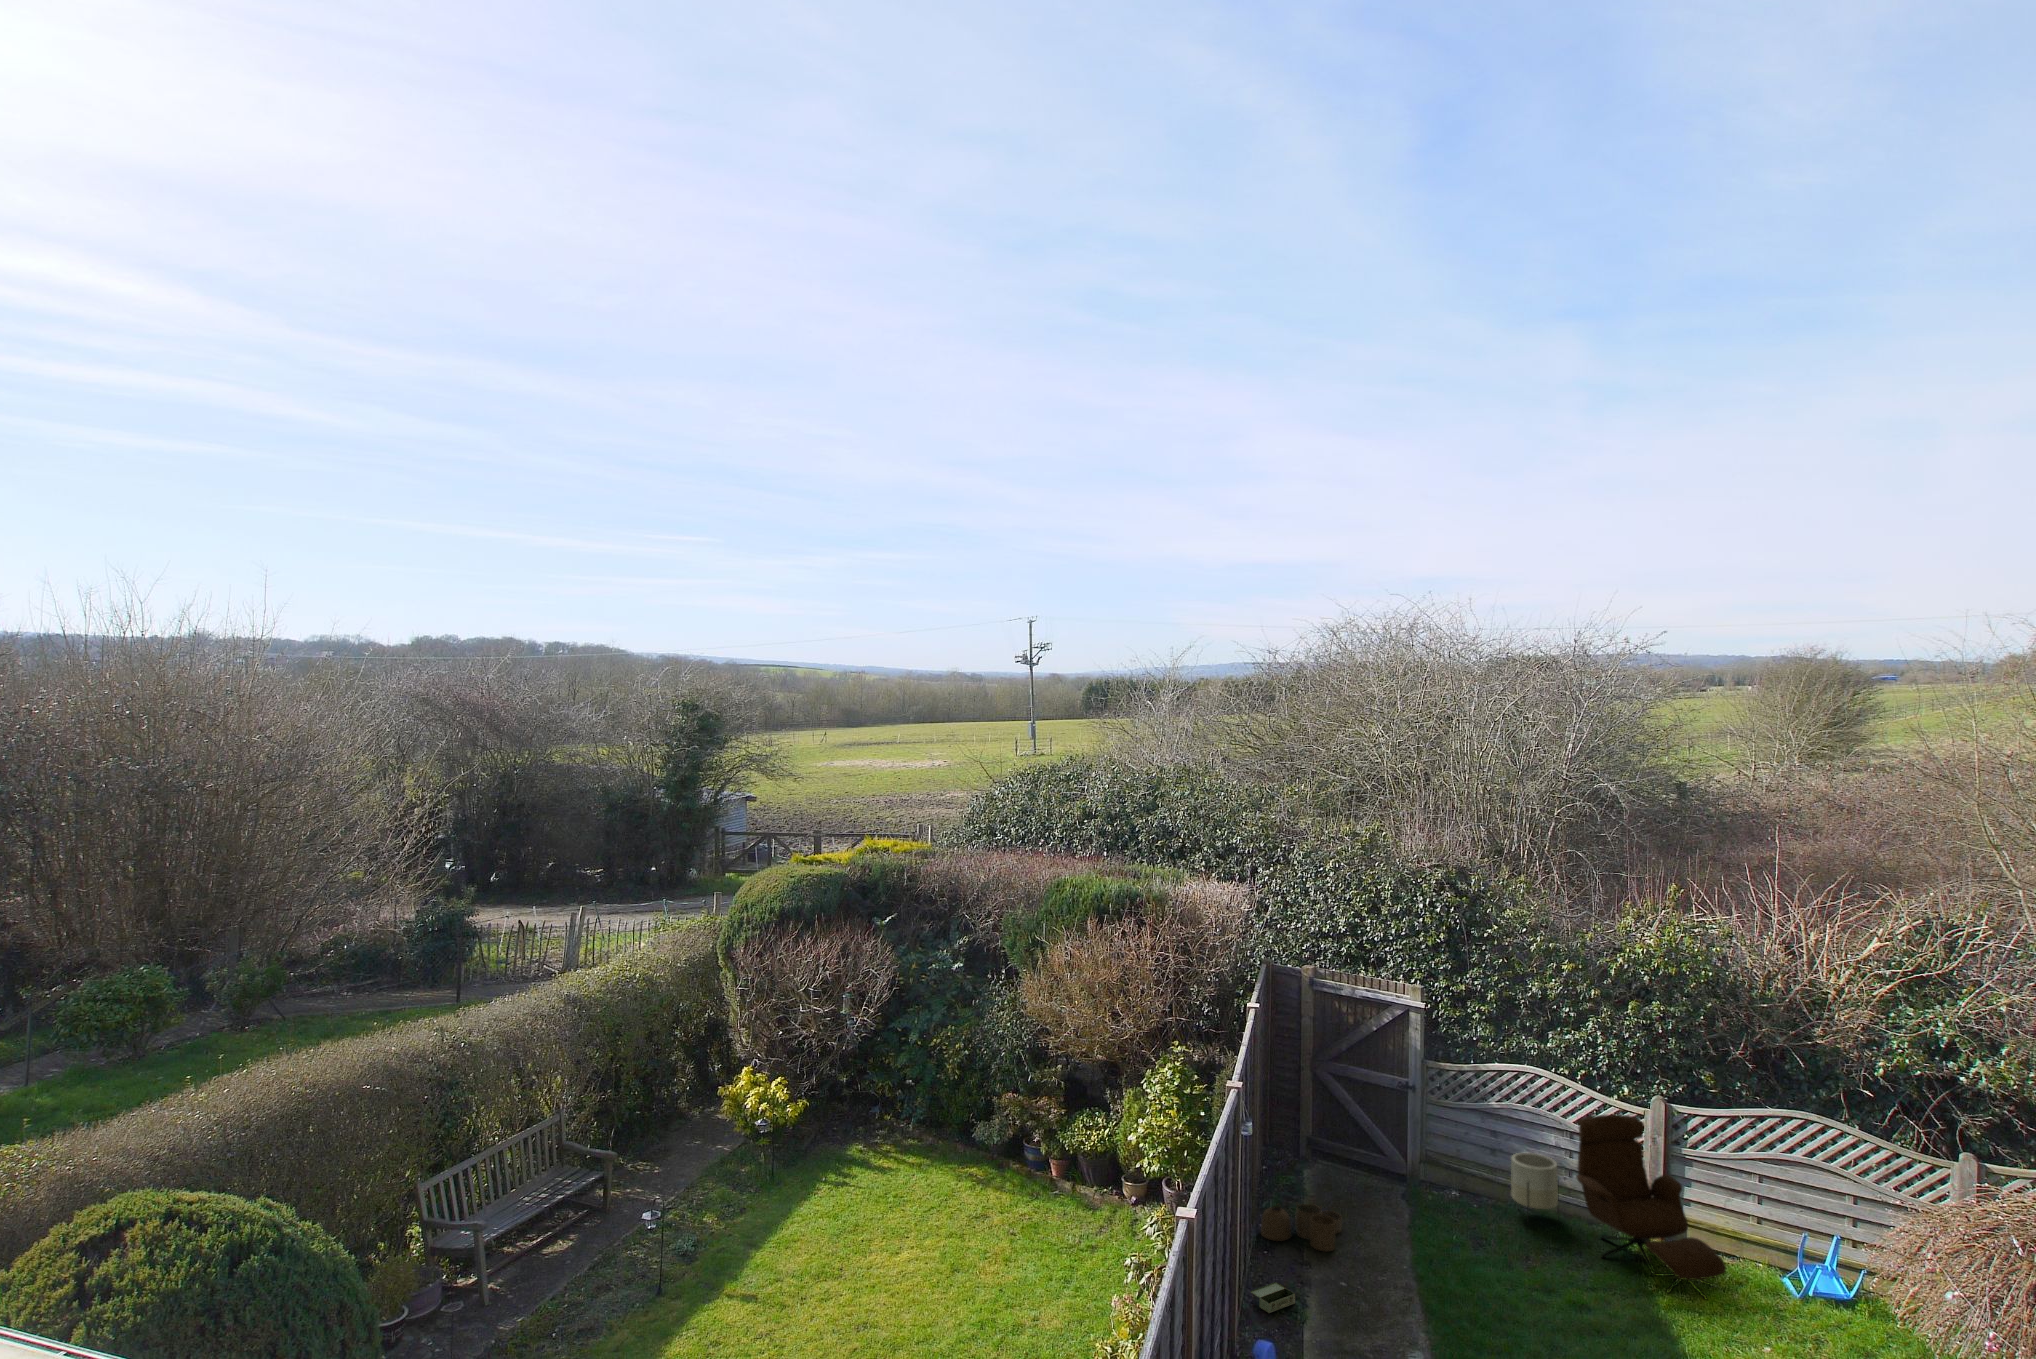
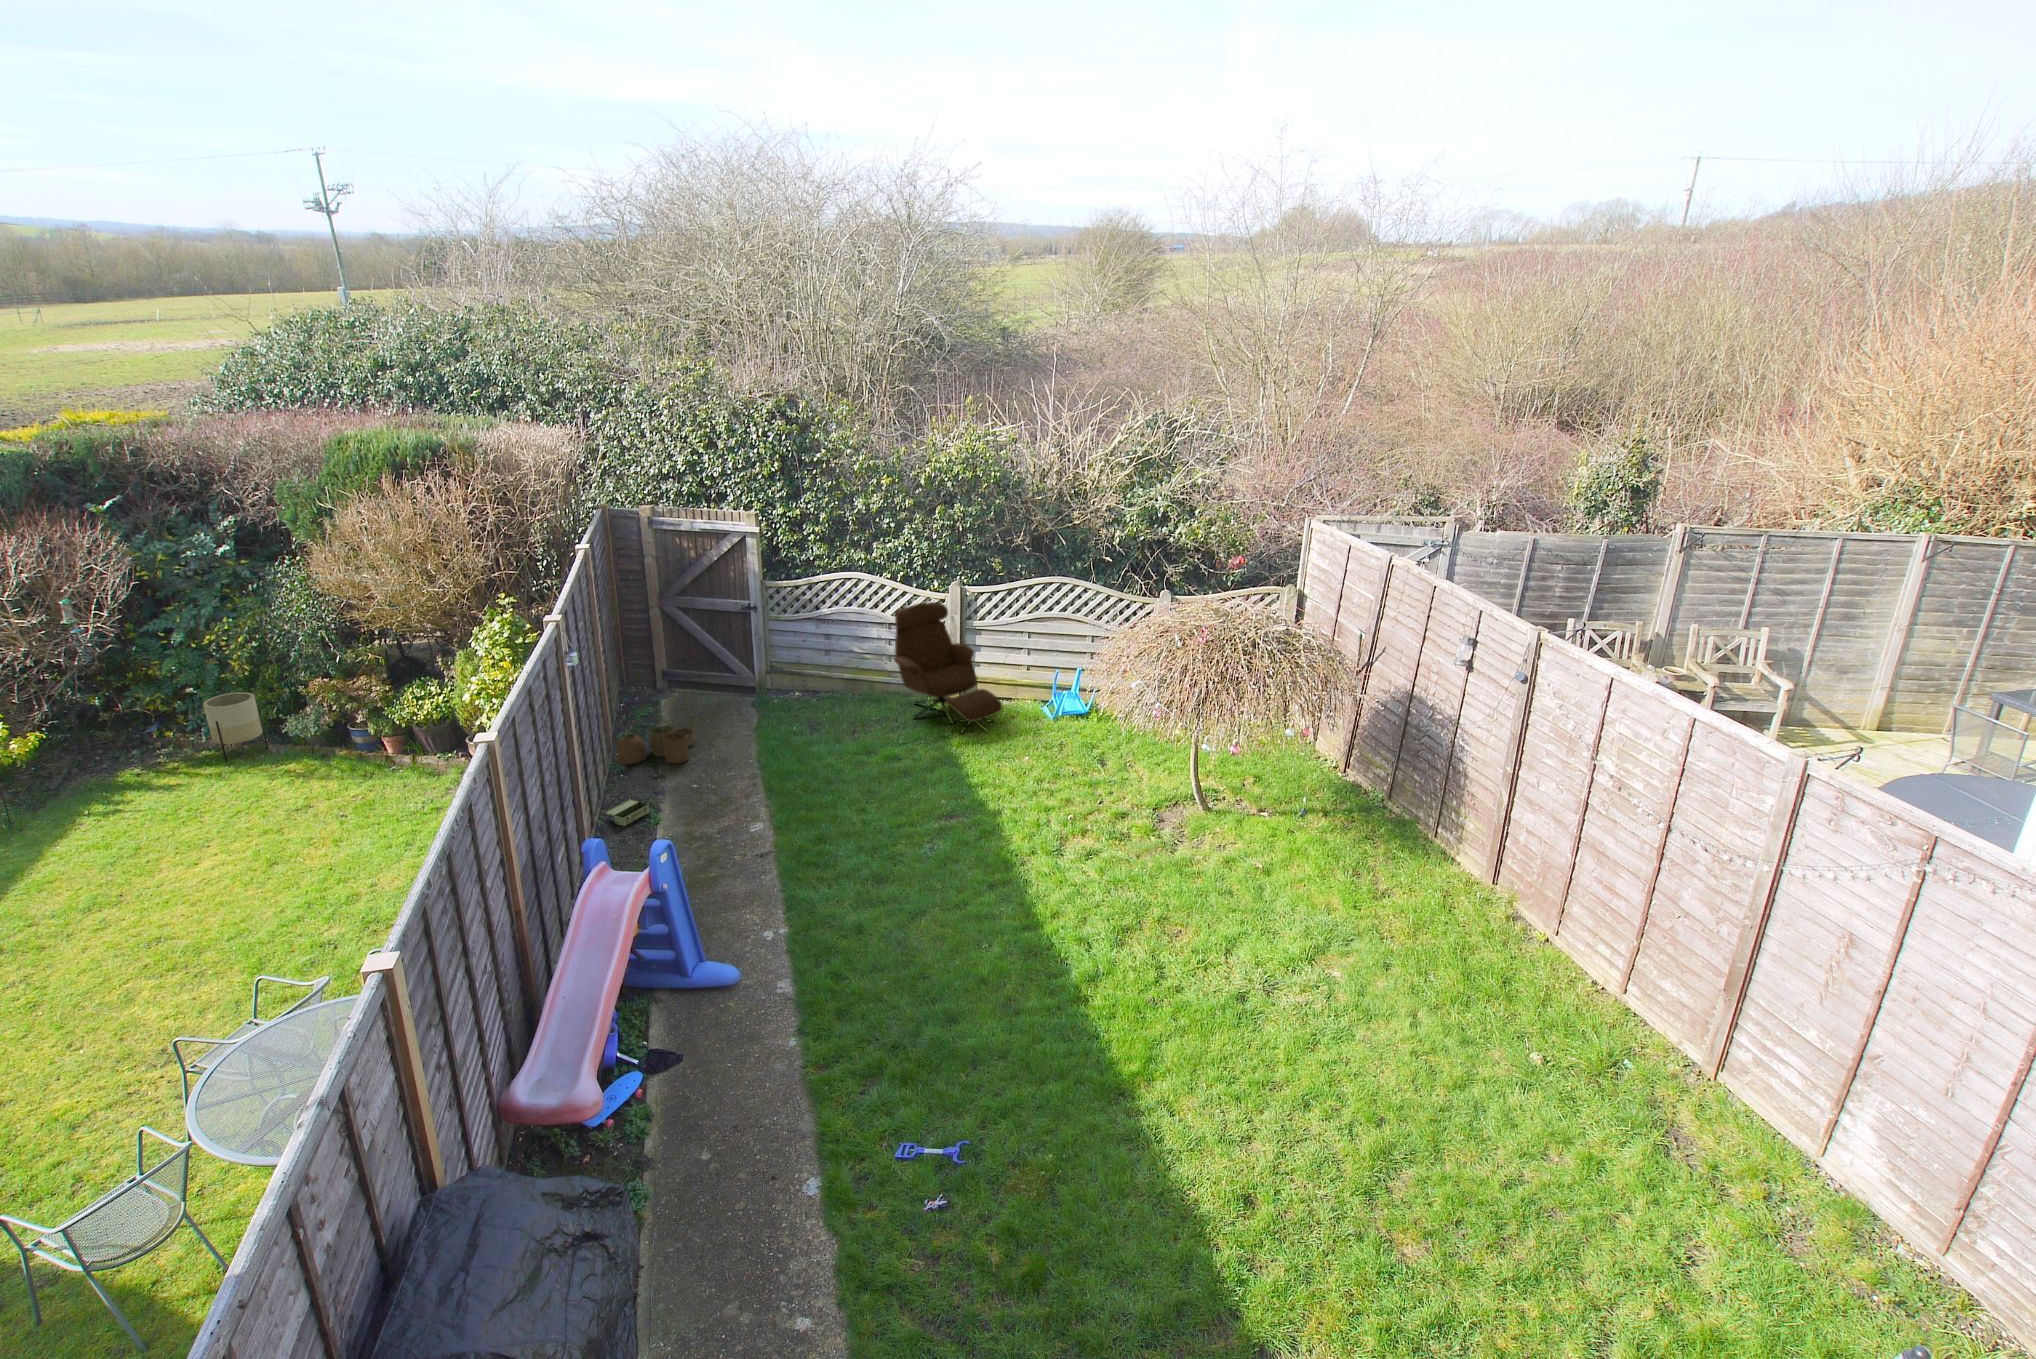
planter: present [1511,1153,1559,1213] -> present [203,692,268,762]

